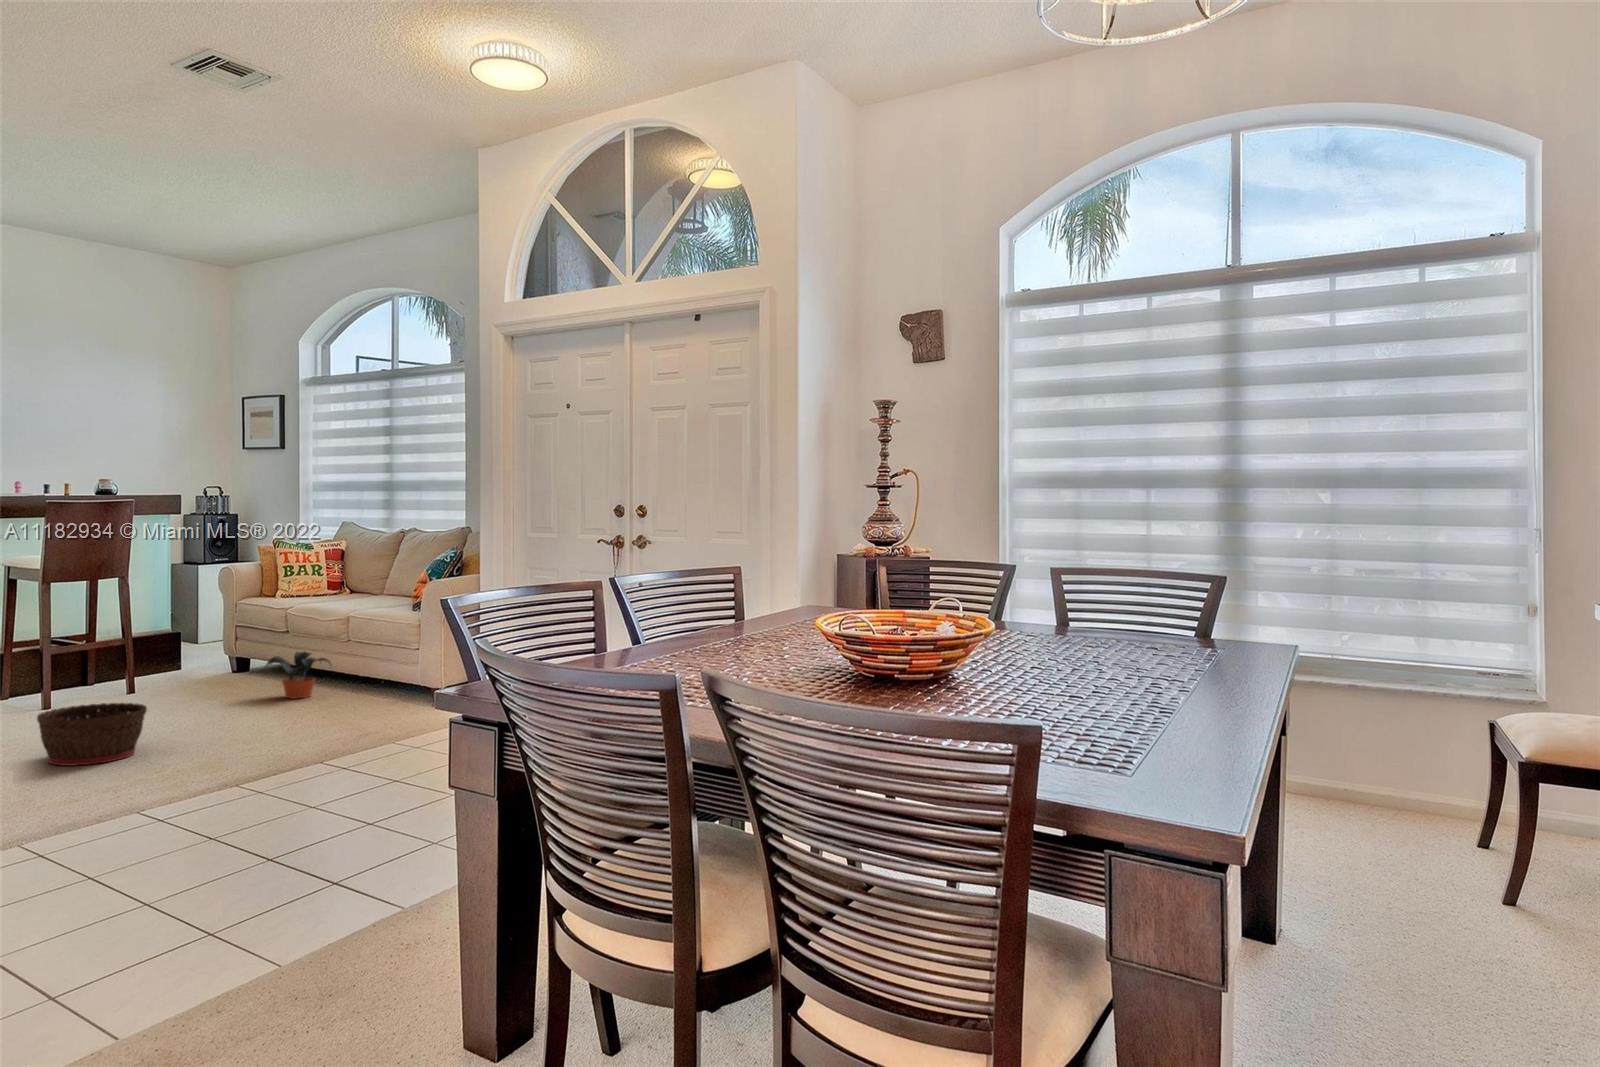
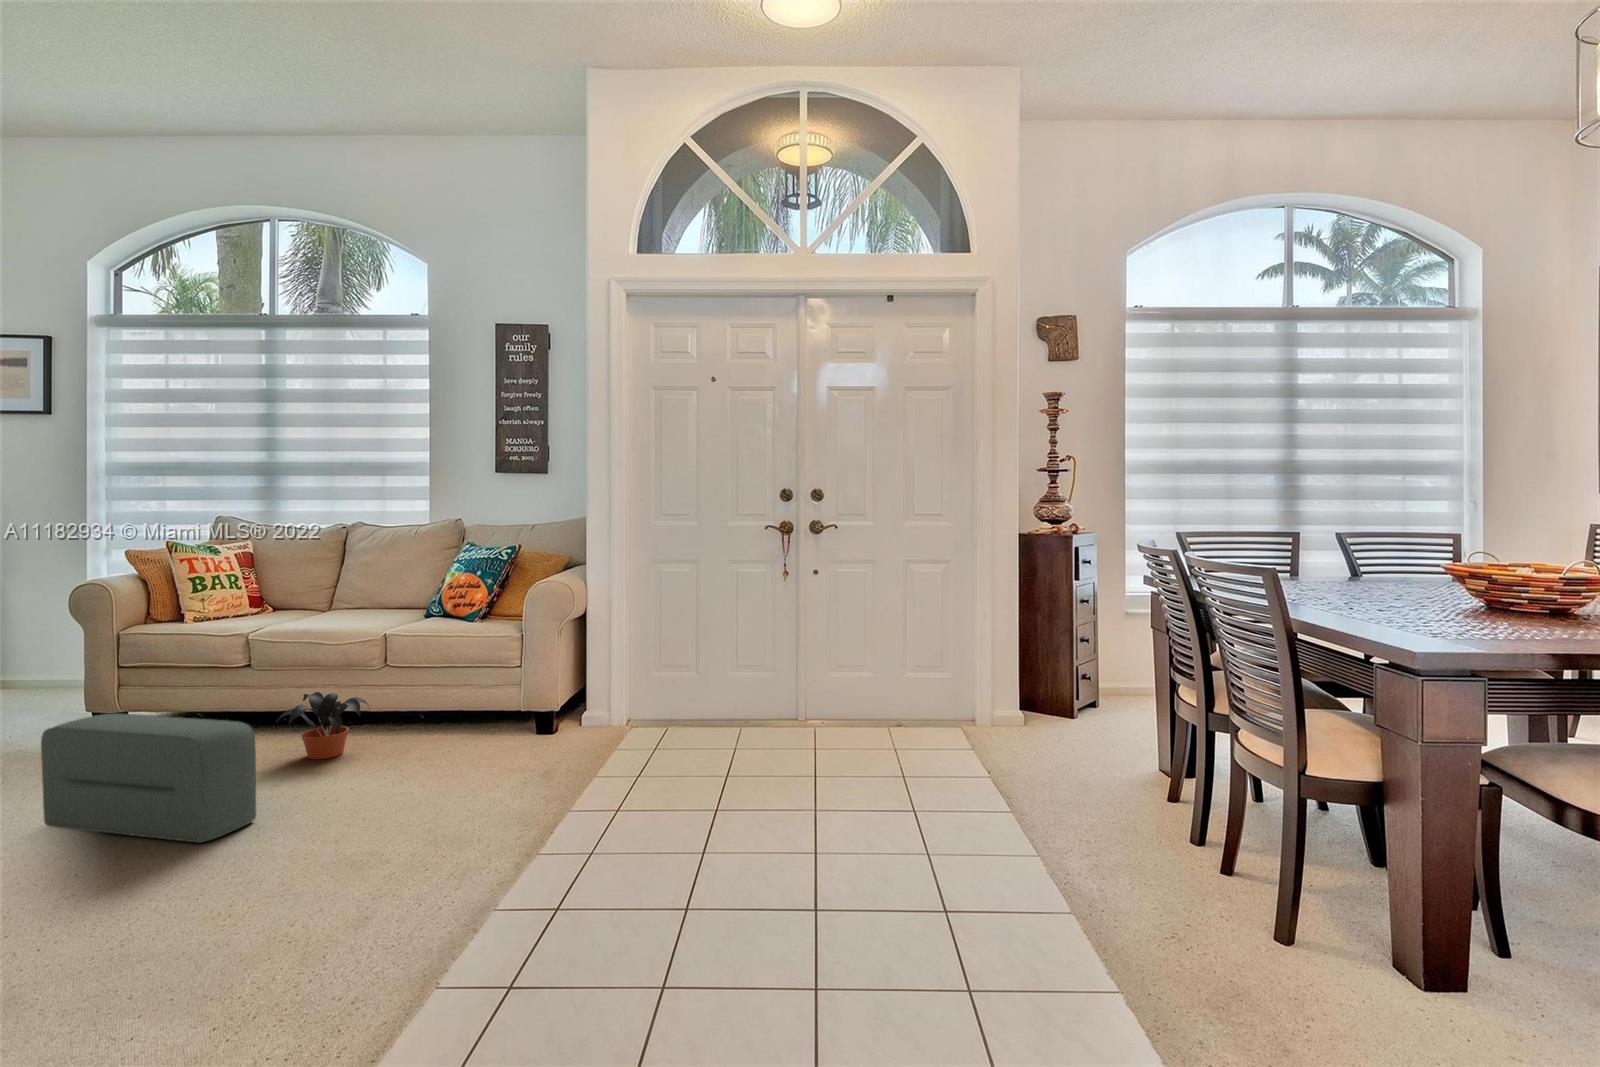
pouf: none [112,643,189,725] -> present [41,713,256,842]
basket: present [37,703,147,766] -> none [168,810,342,943]

